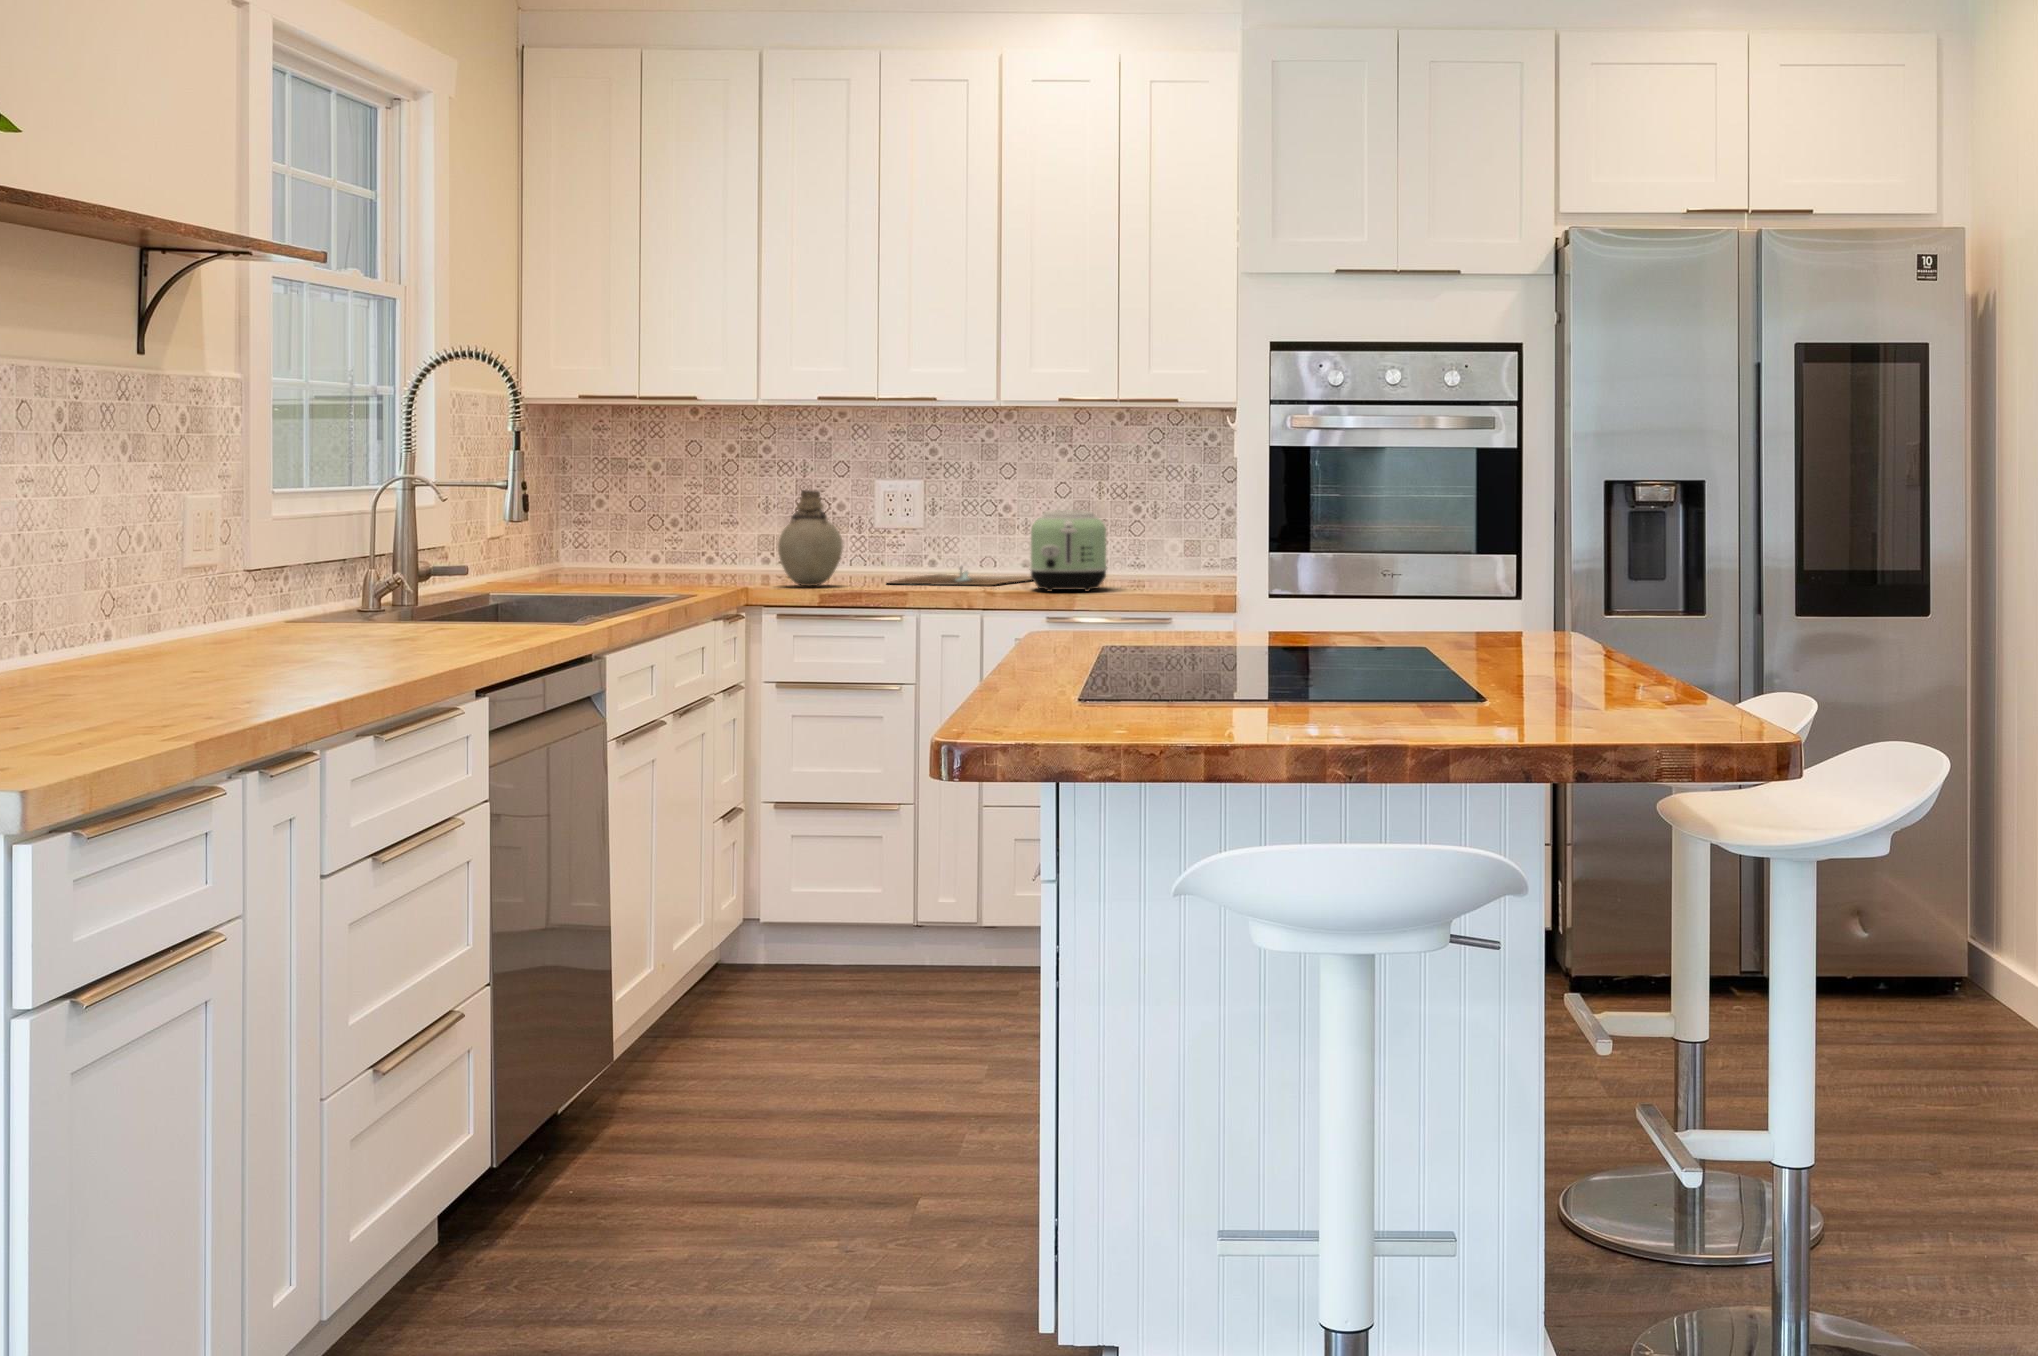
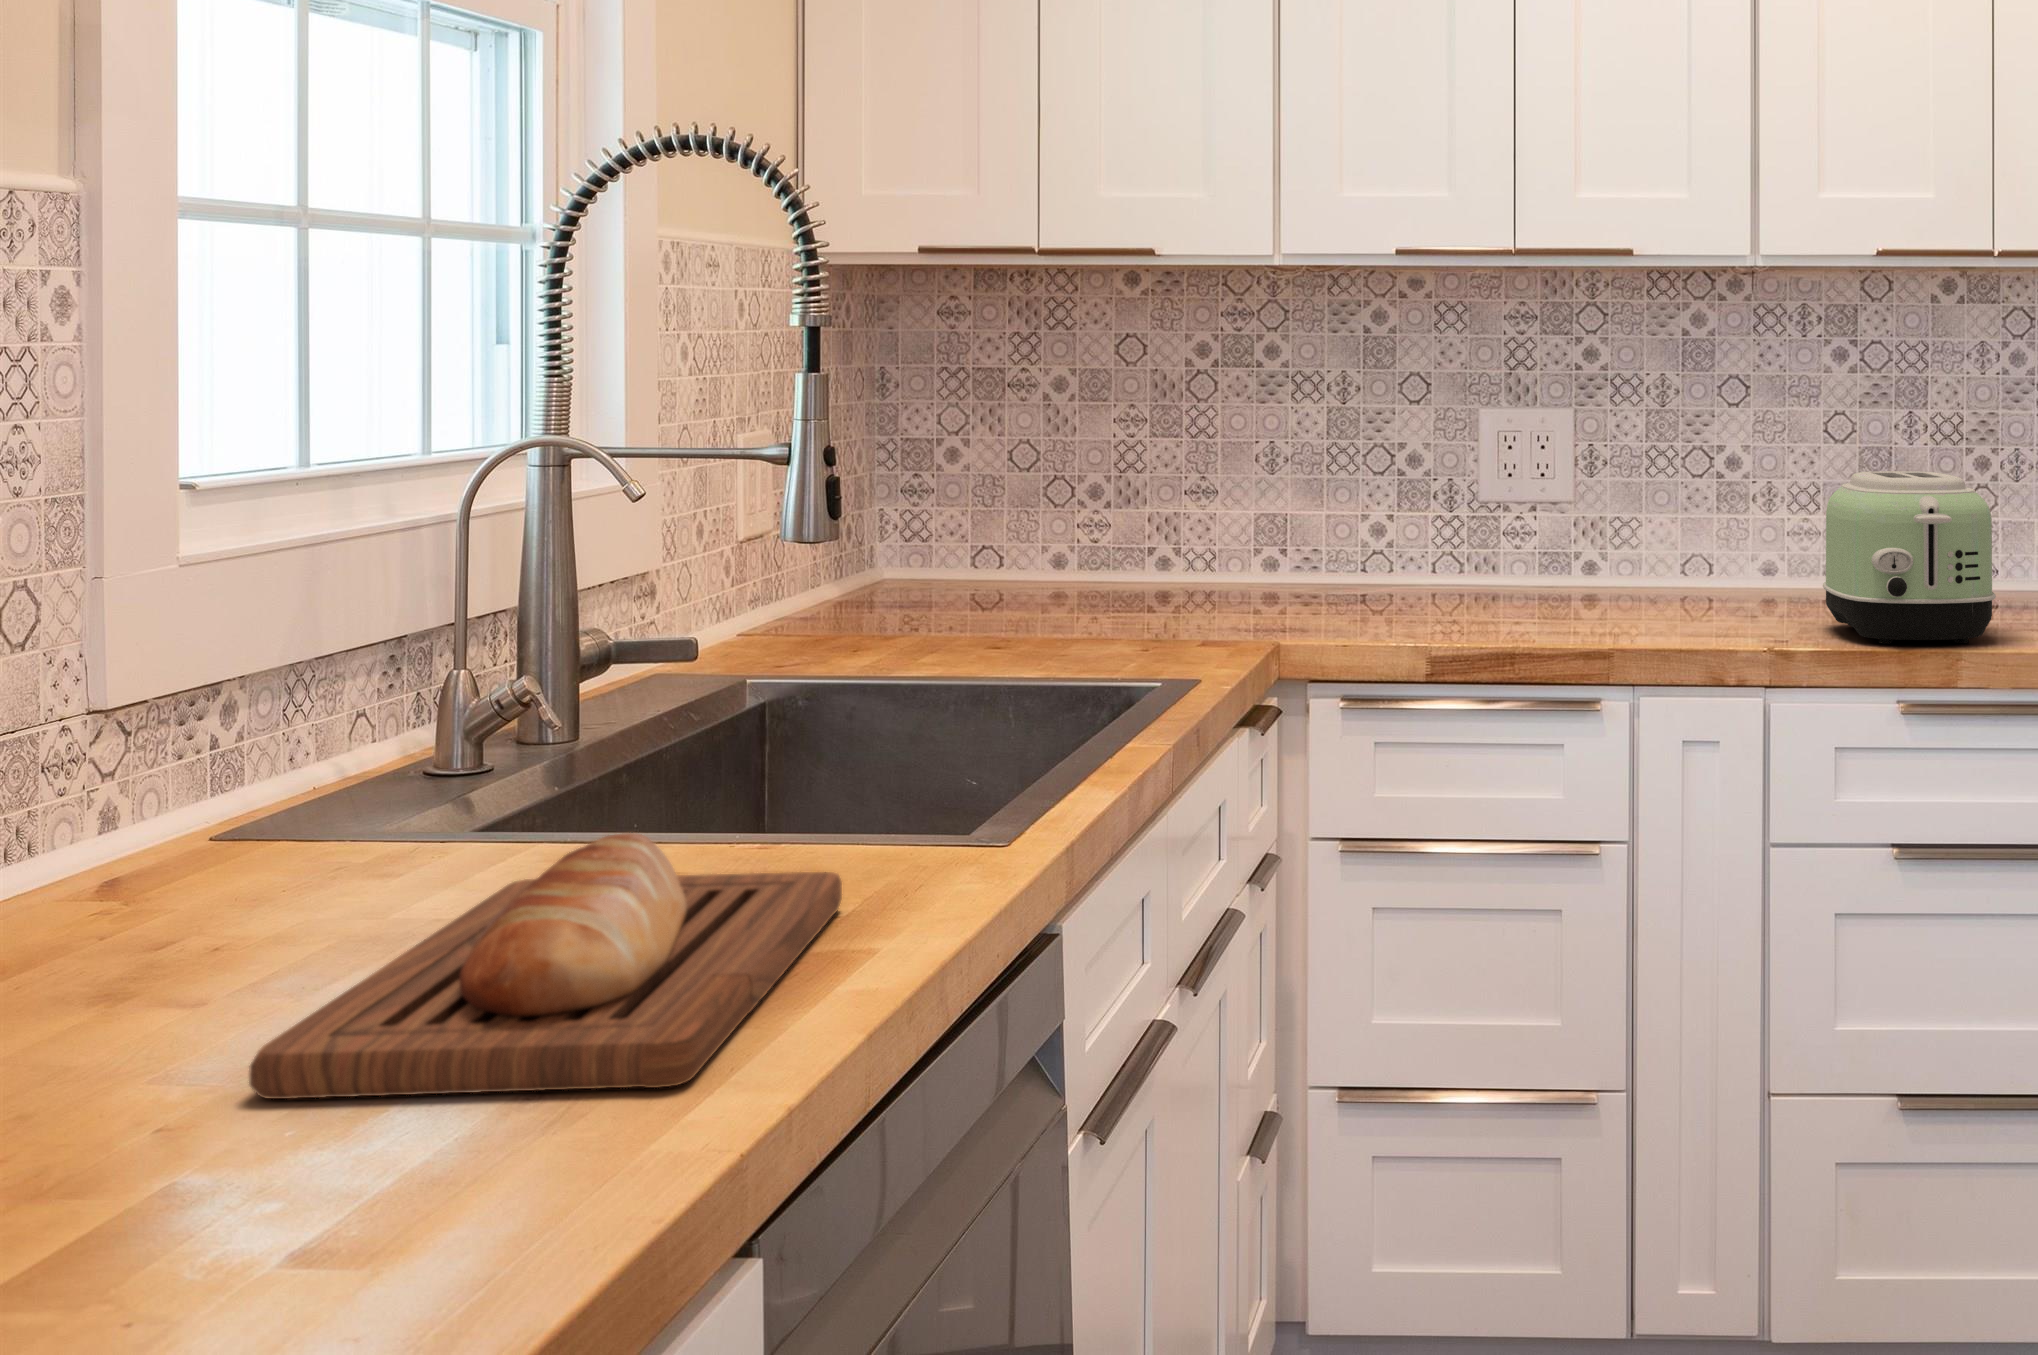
vase: present [778,490,843,586] -> none [1313,431,1438,620]
cutting board: present [886,568,1032,586] -> none [1509,572,1793,618]
bread loaf: none [341,604,520,655] -> present [249,833,842,1099]

